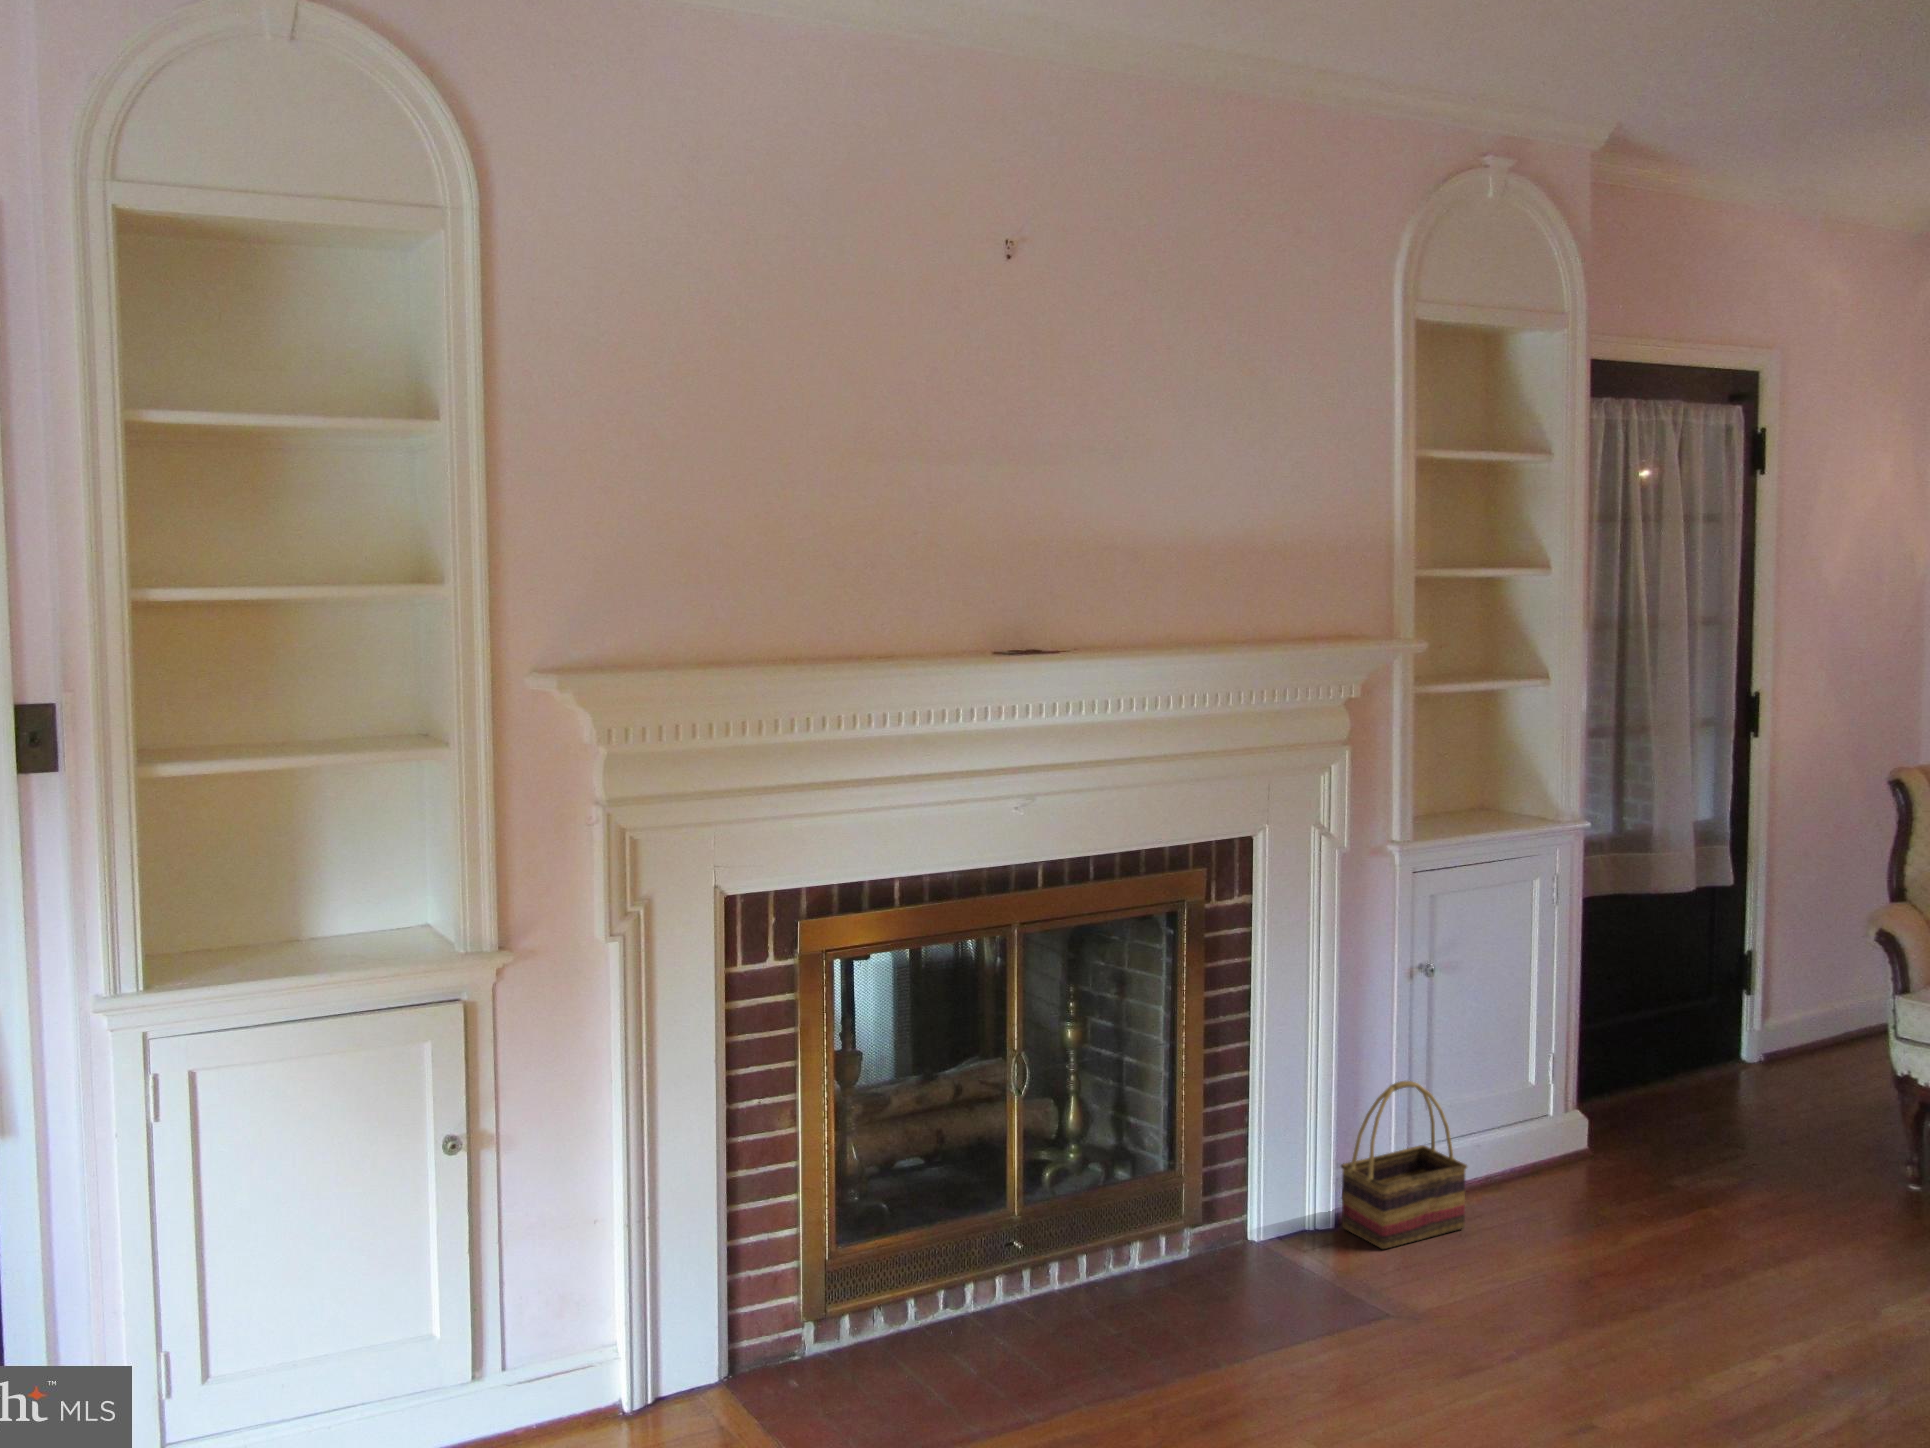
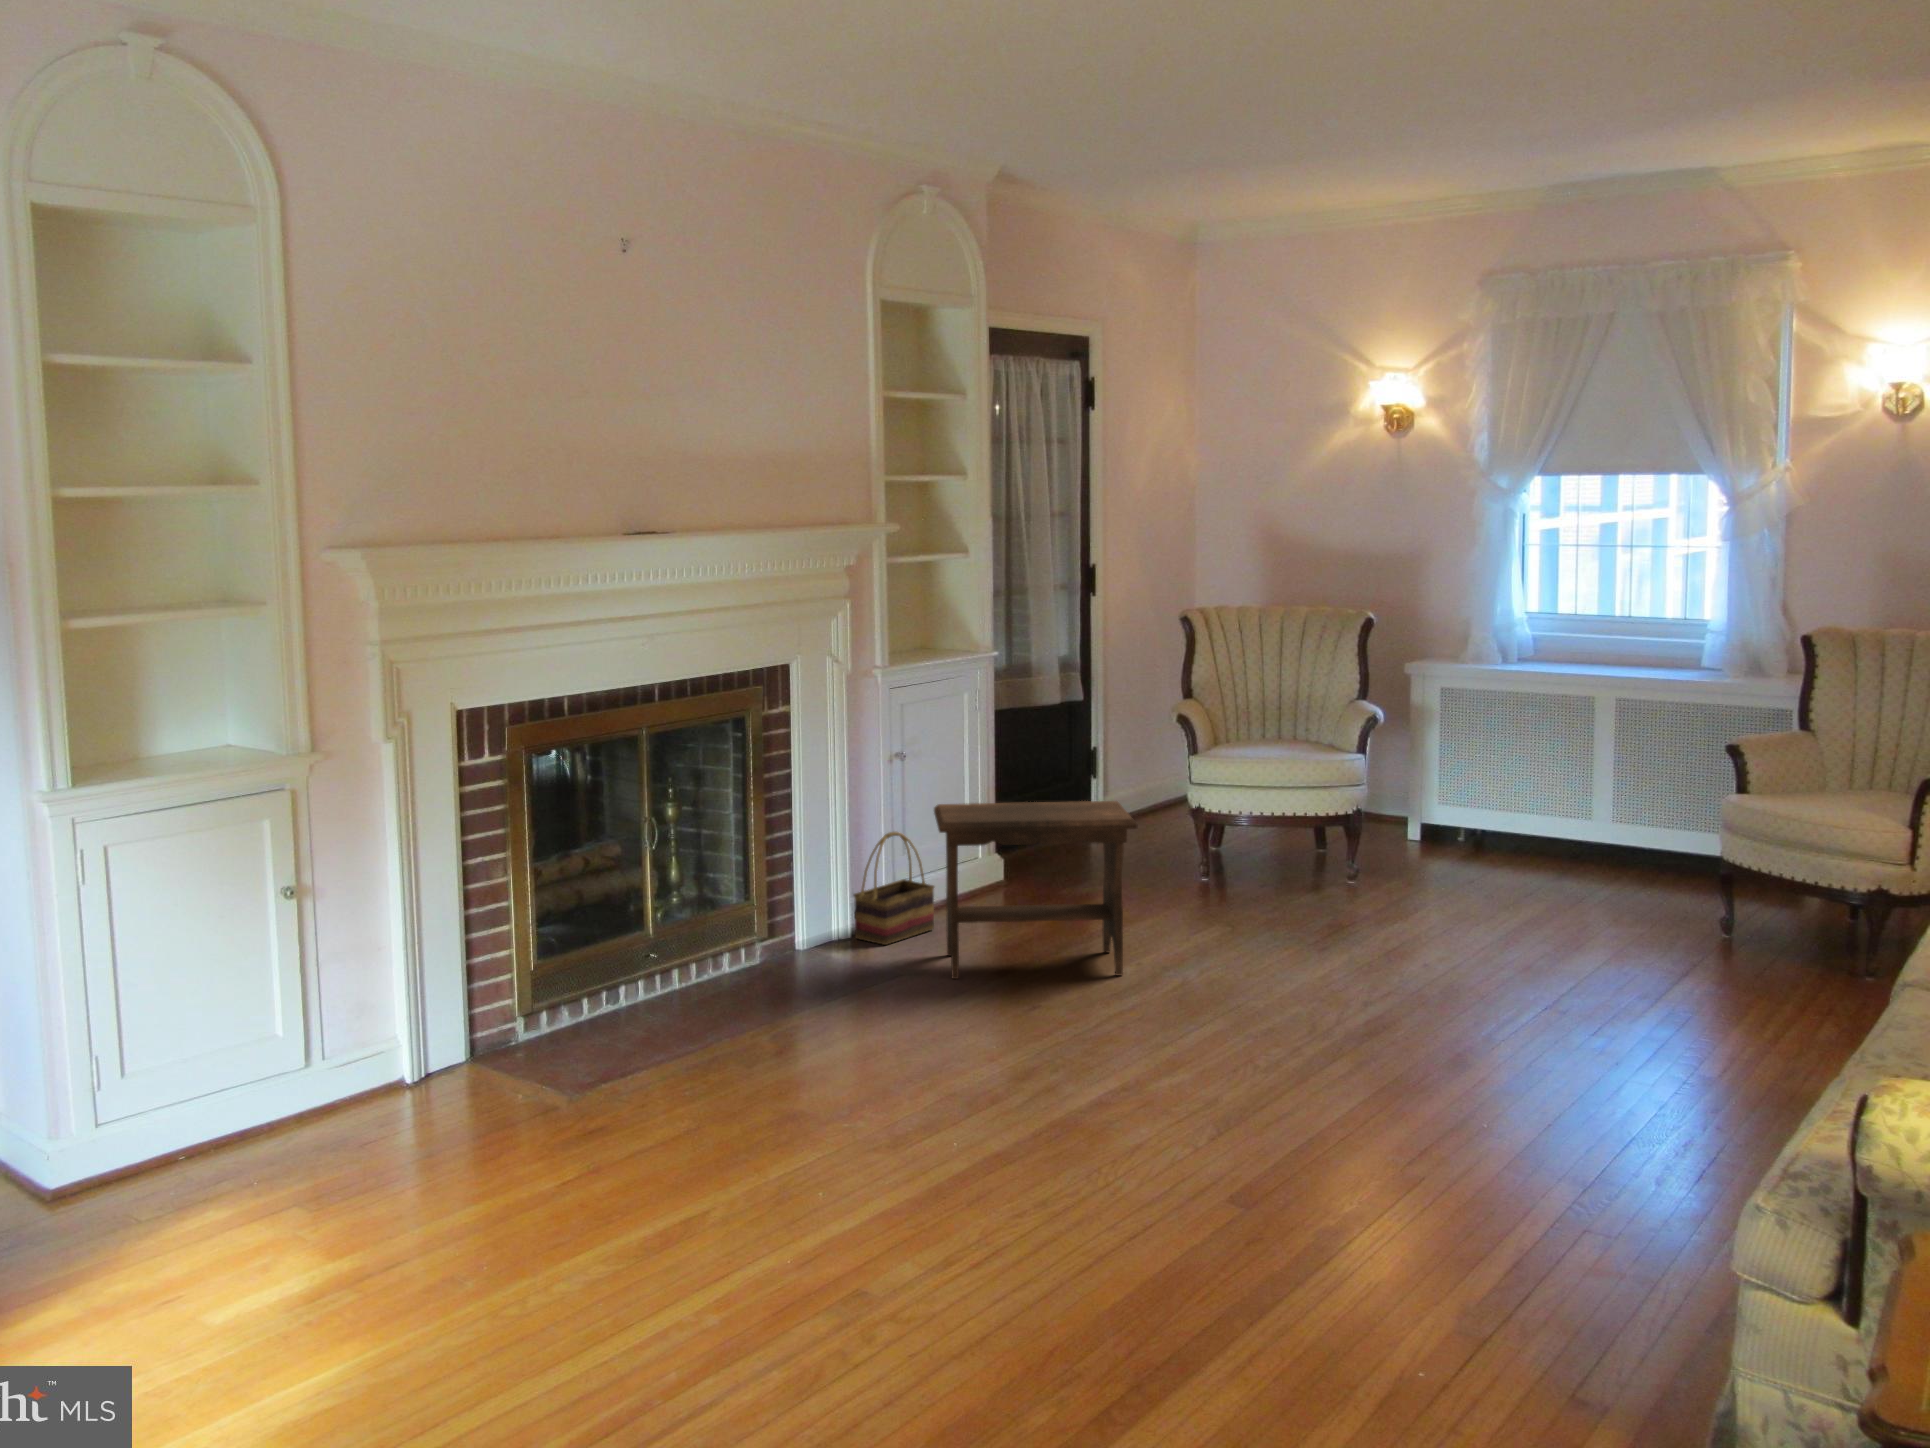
footstool: none [1454,1060,1802,1390] -> present [934,801,1137,979]

